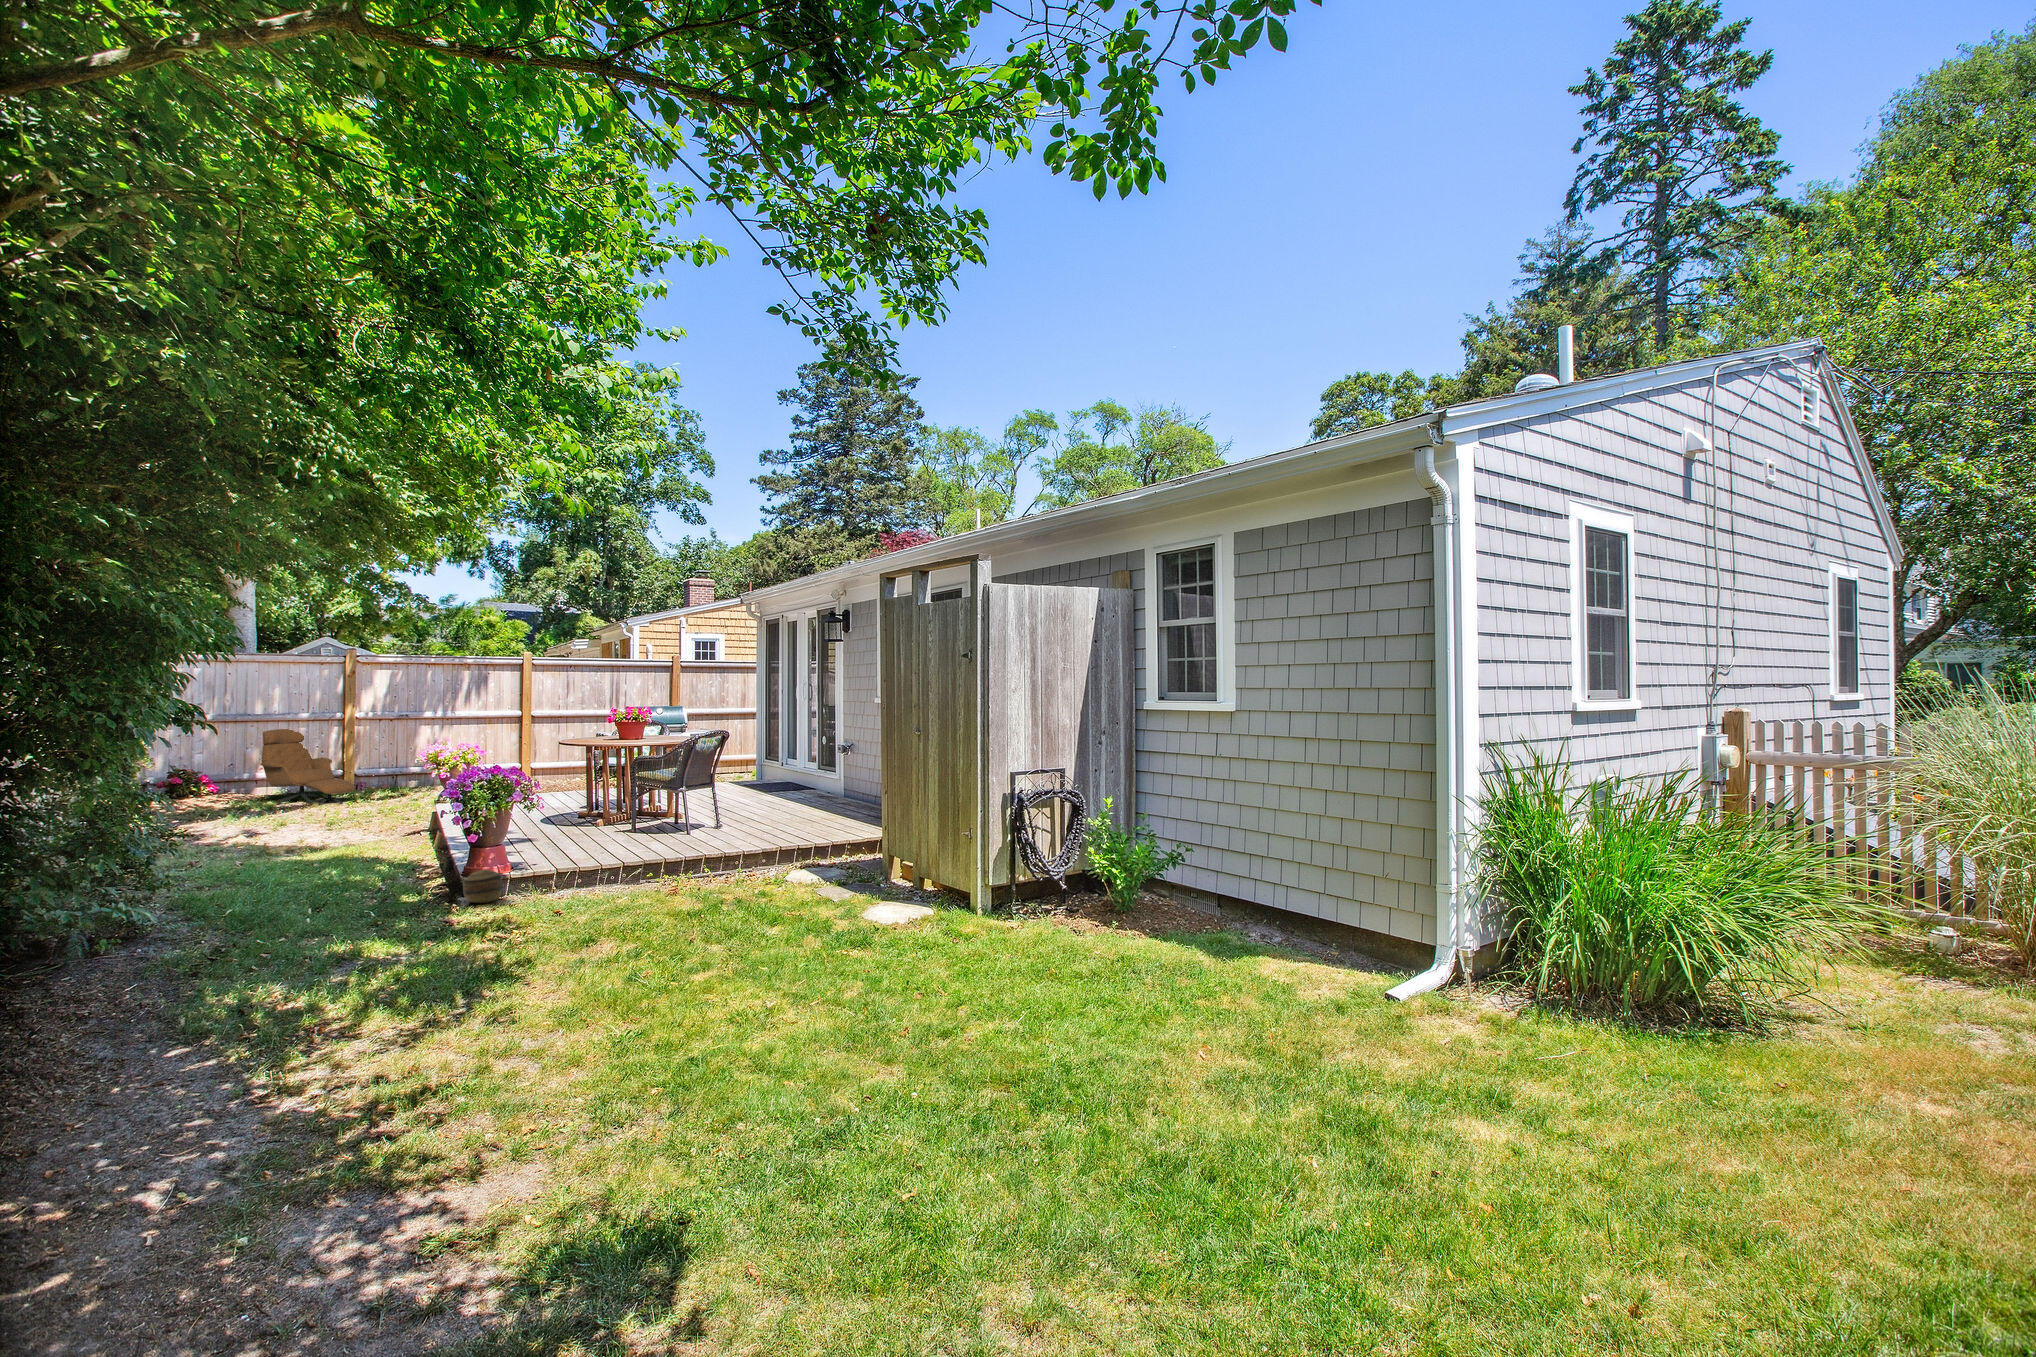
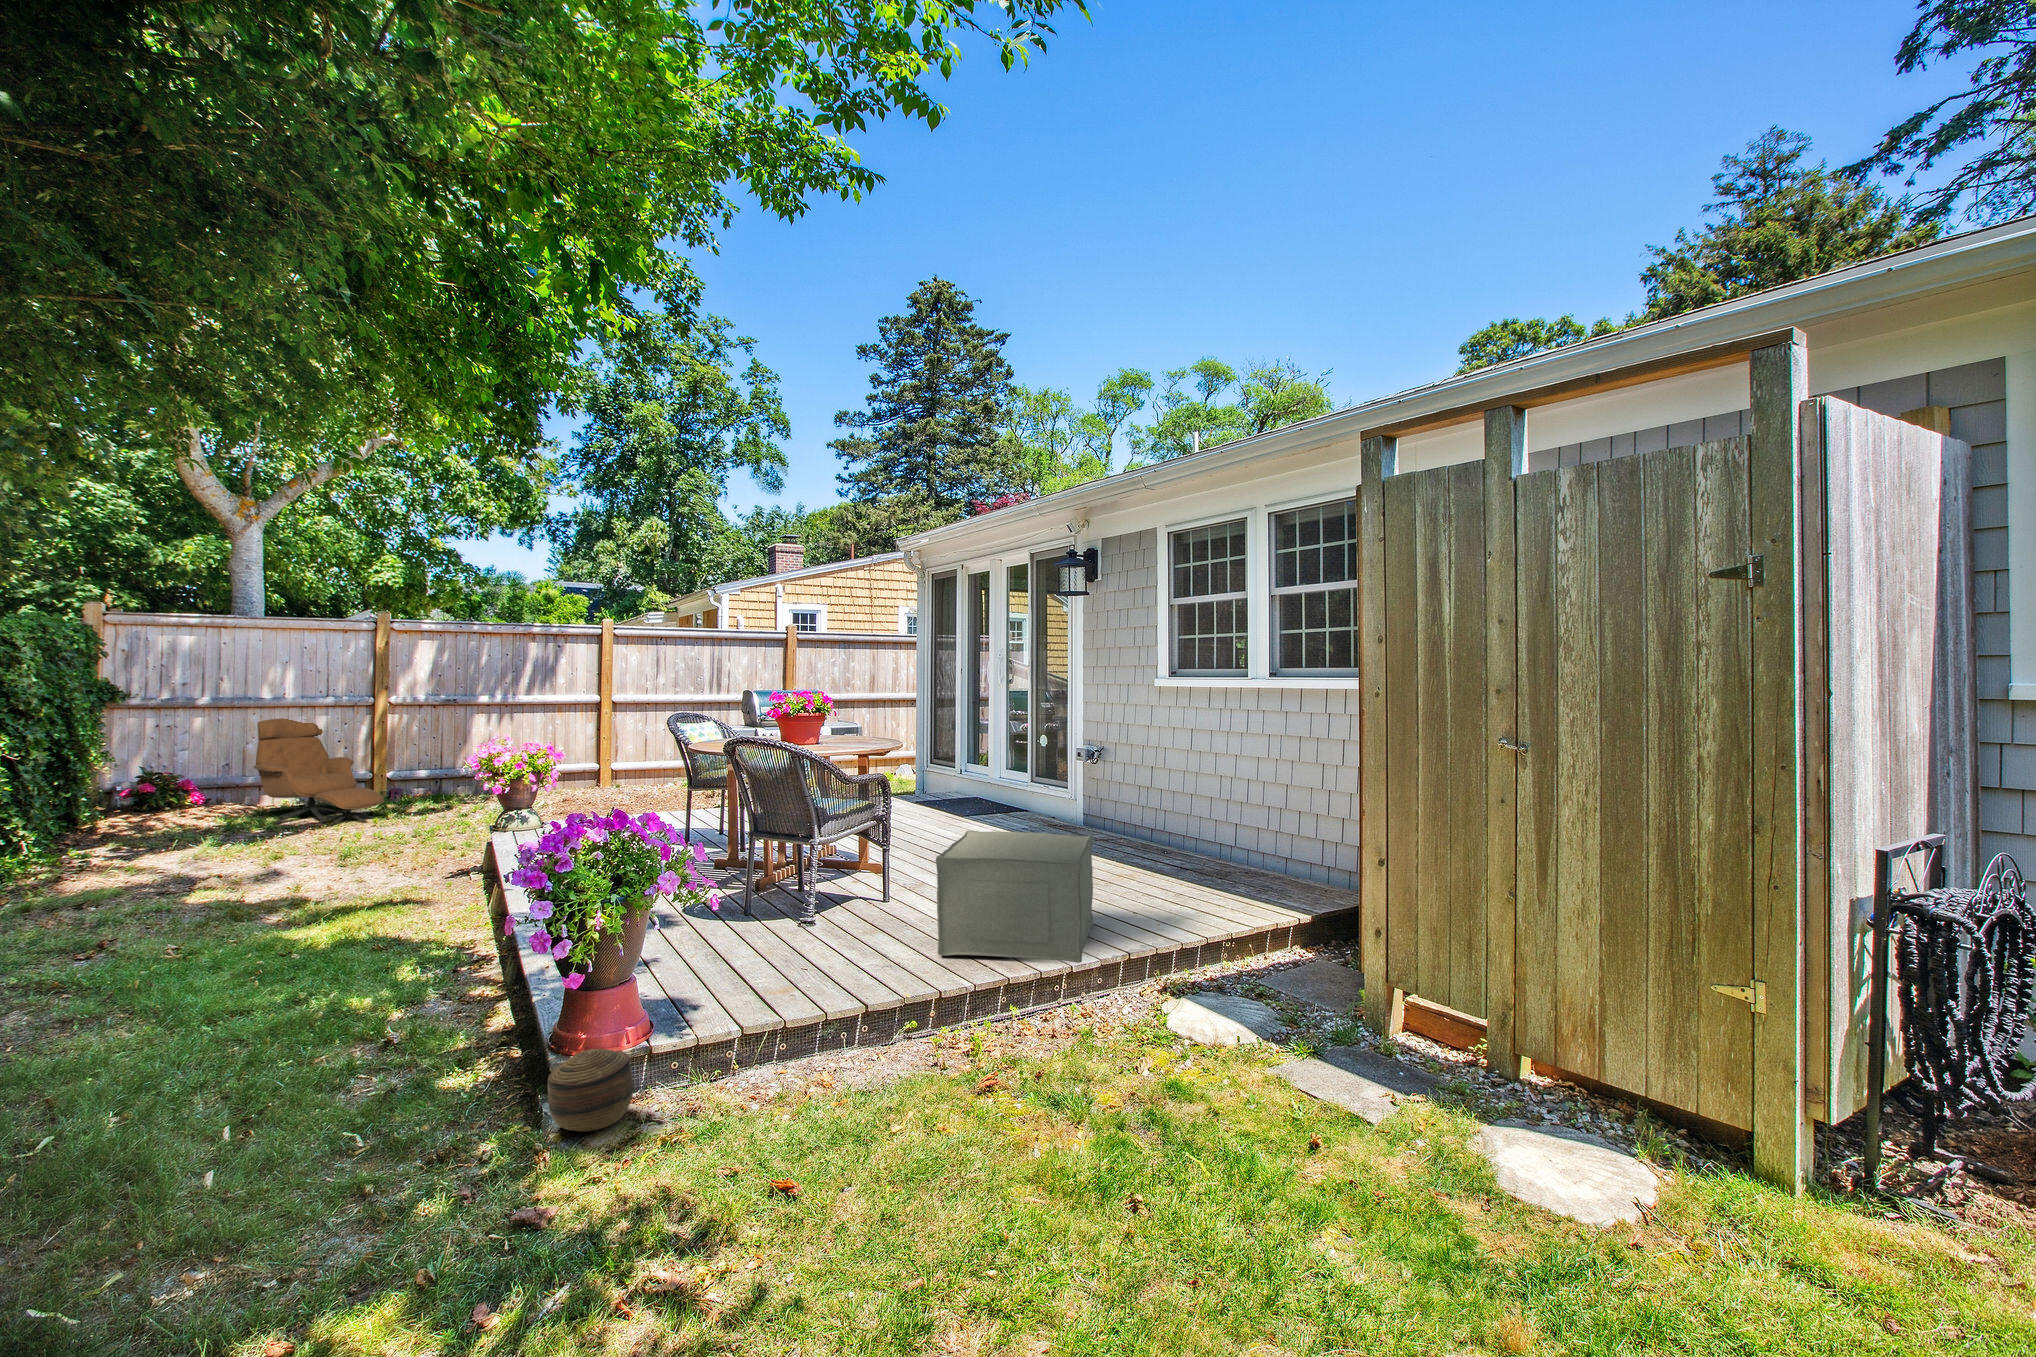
ottoman: none [677,787,781,849] -> present [936,831,1094,963]

